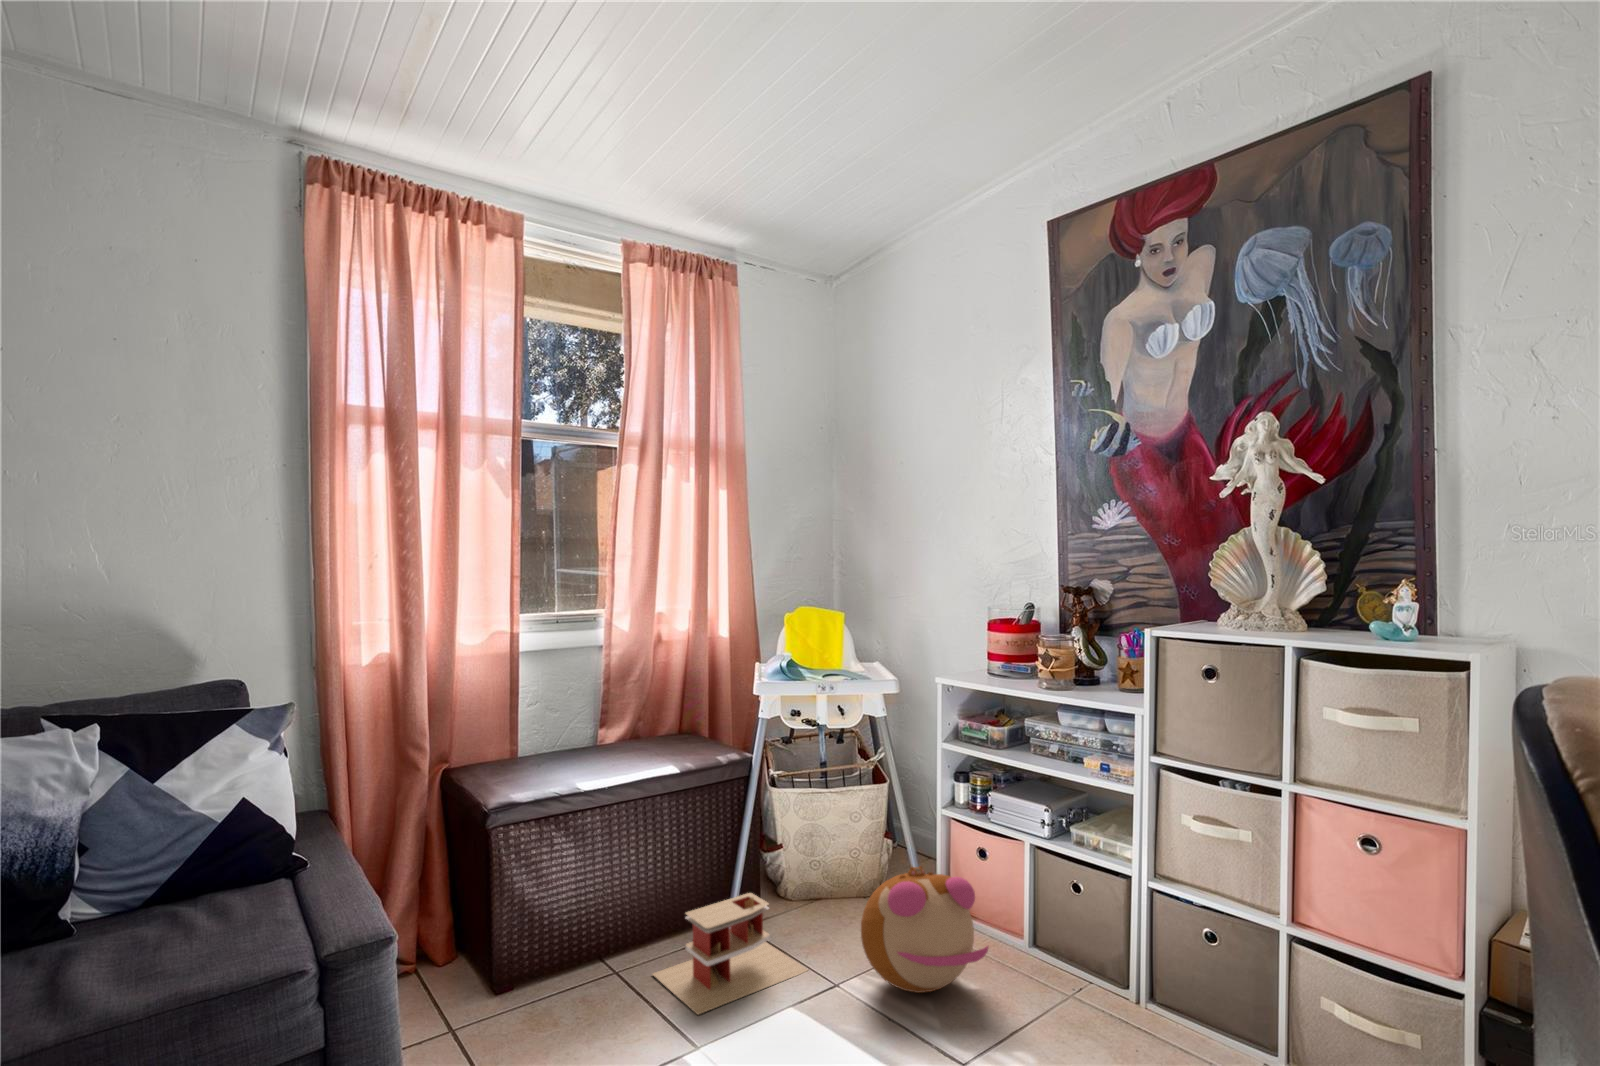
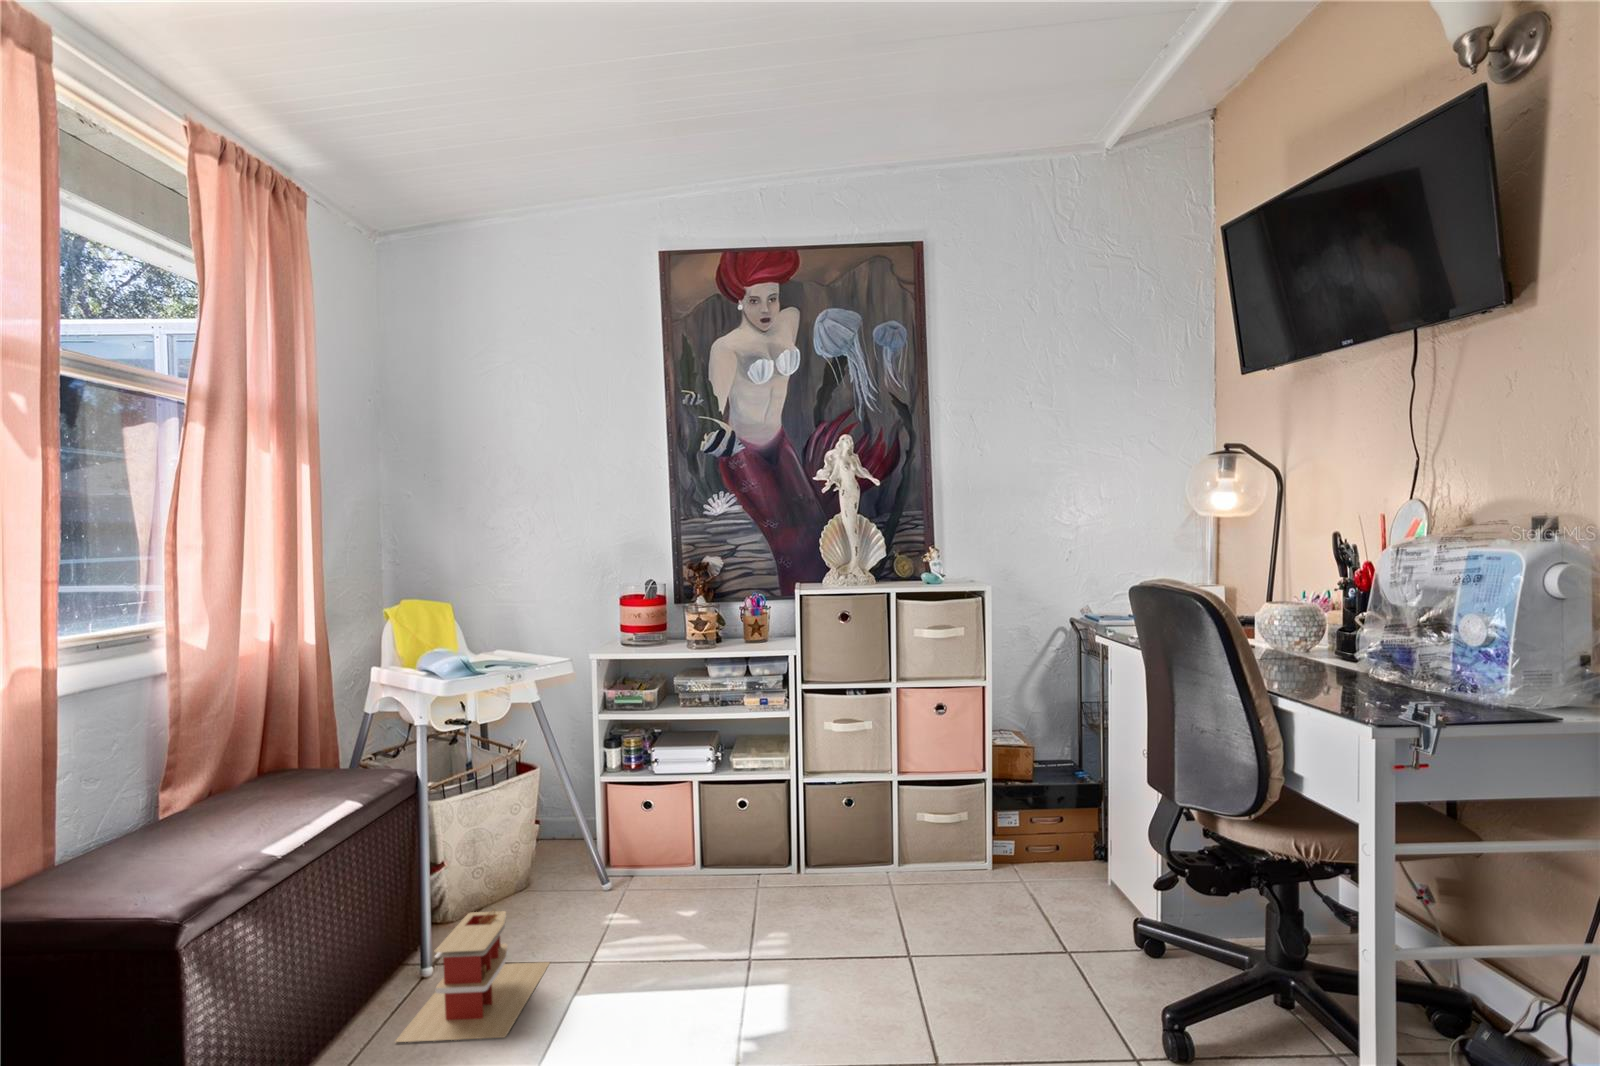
plush toy: present [861,866,988,993] -> none [600,817,713,933]

